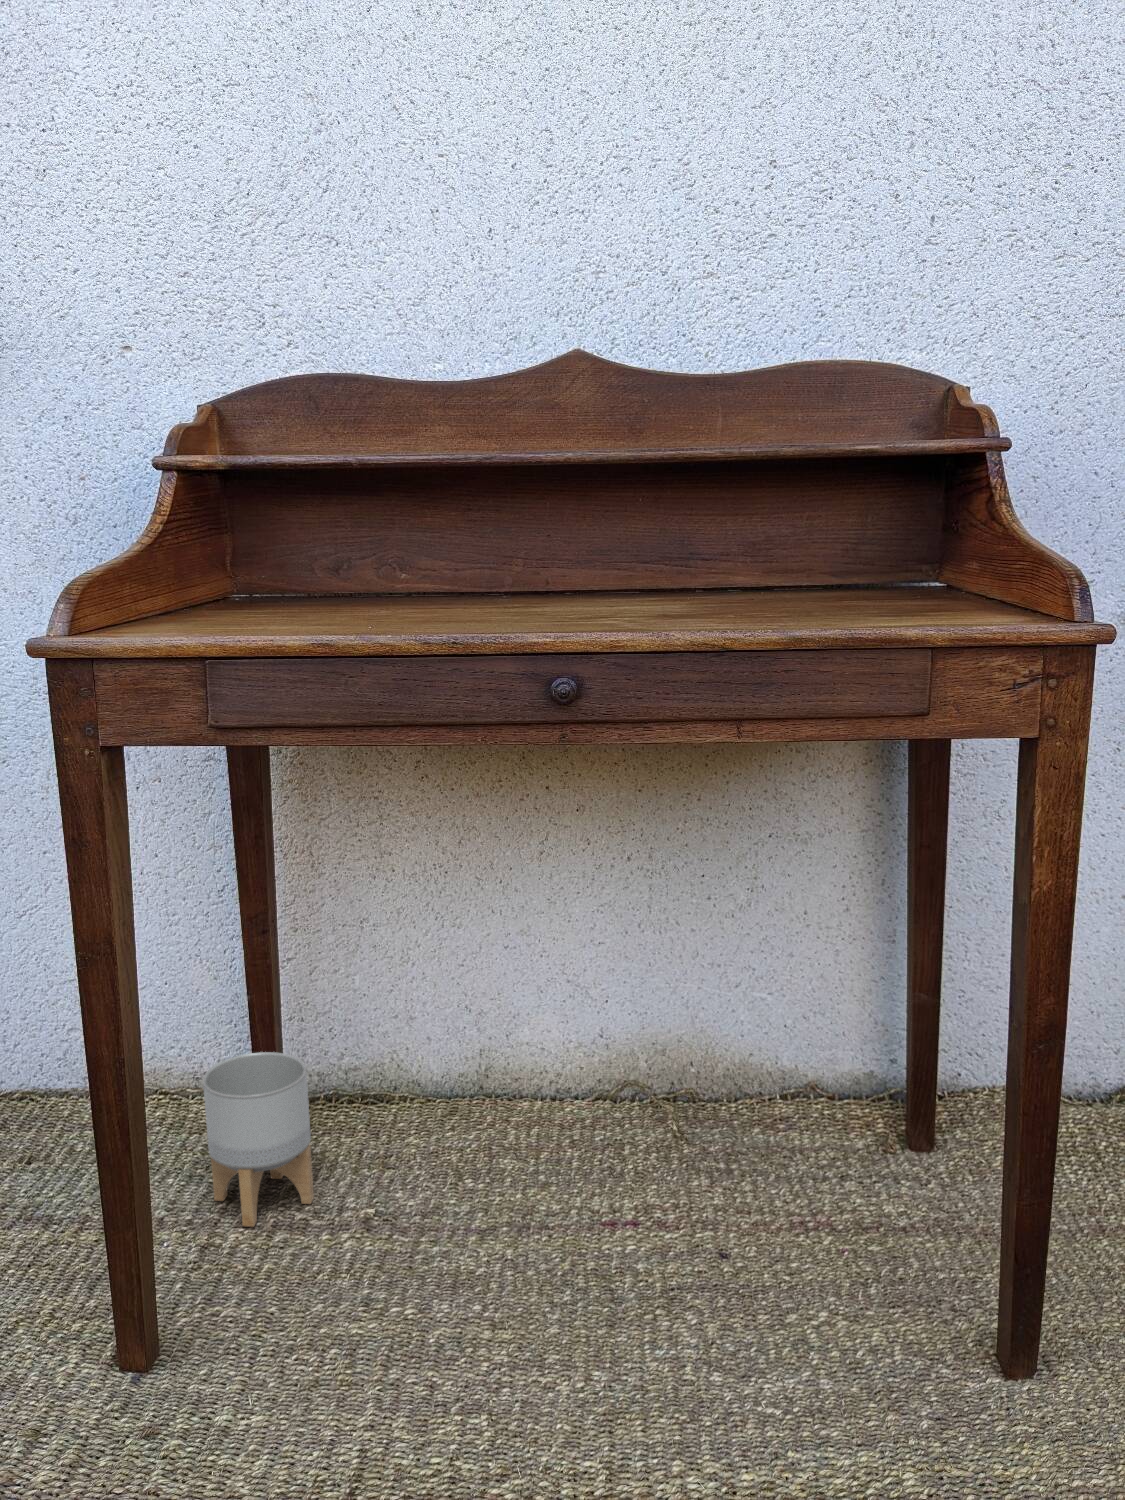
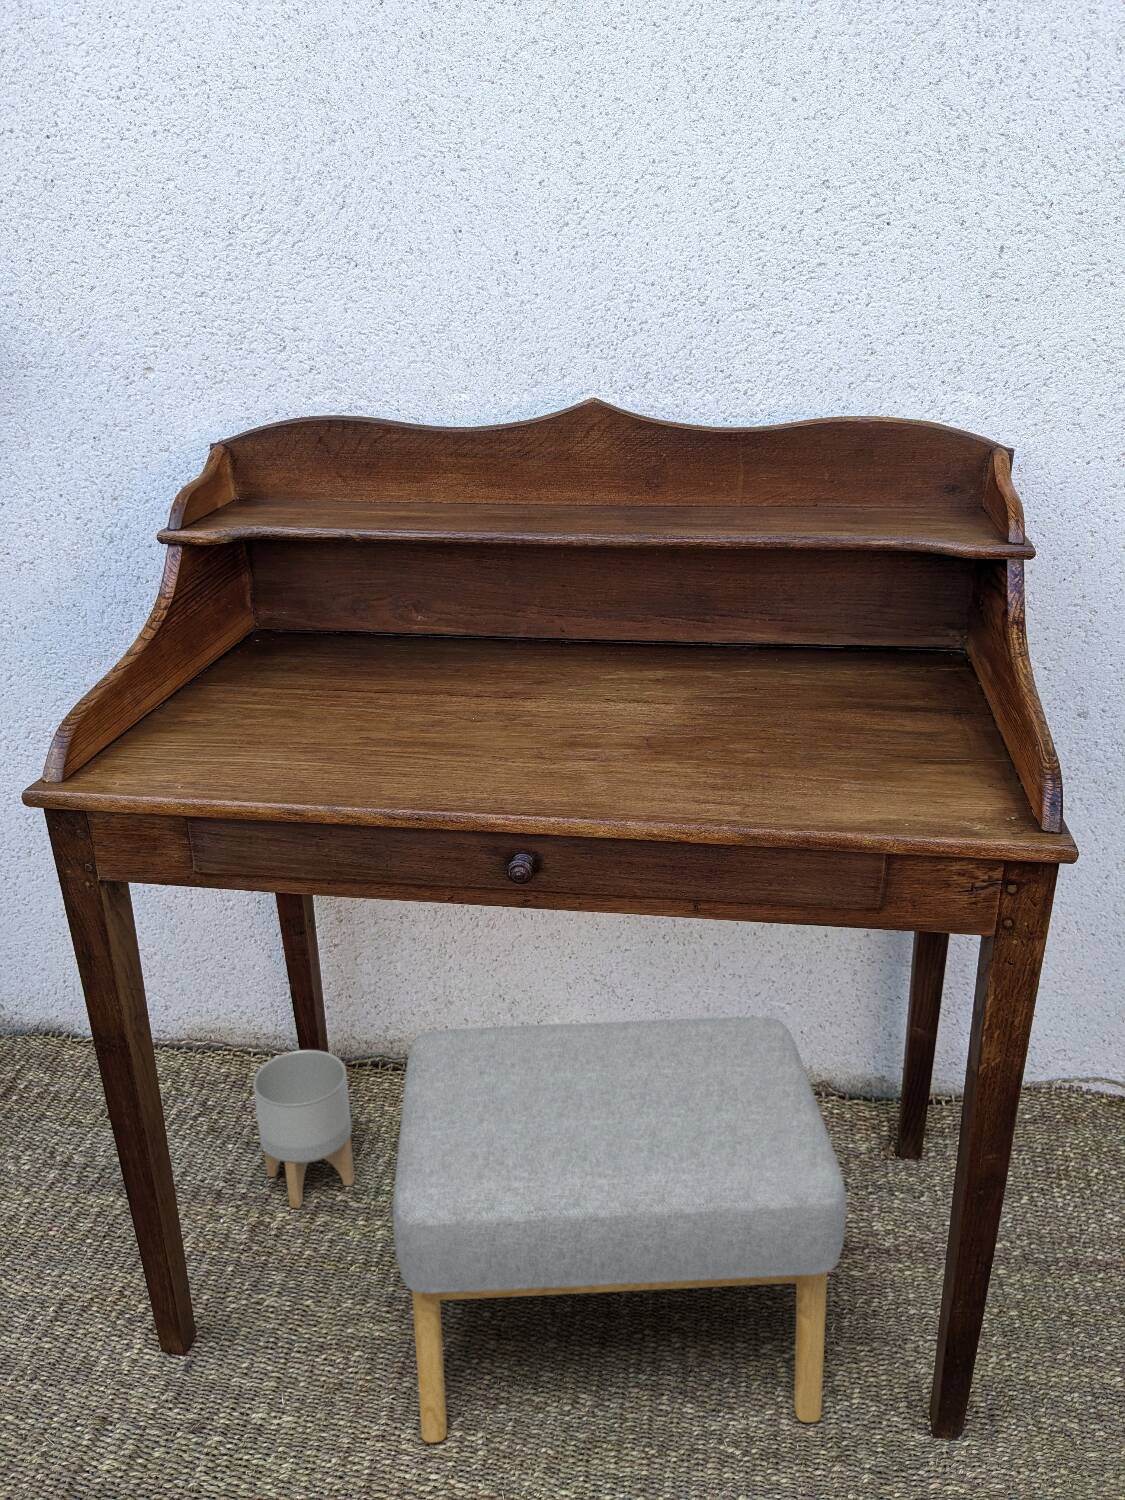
footstool: none [384,961,881,1427] -> present [393,1017,847,1443]

